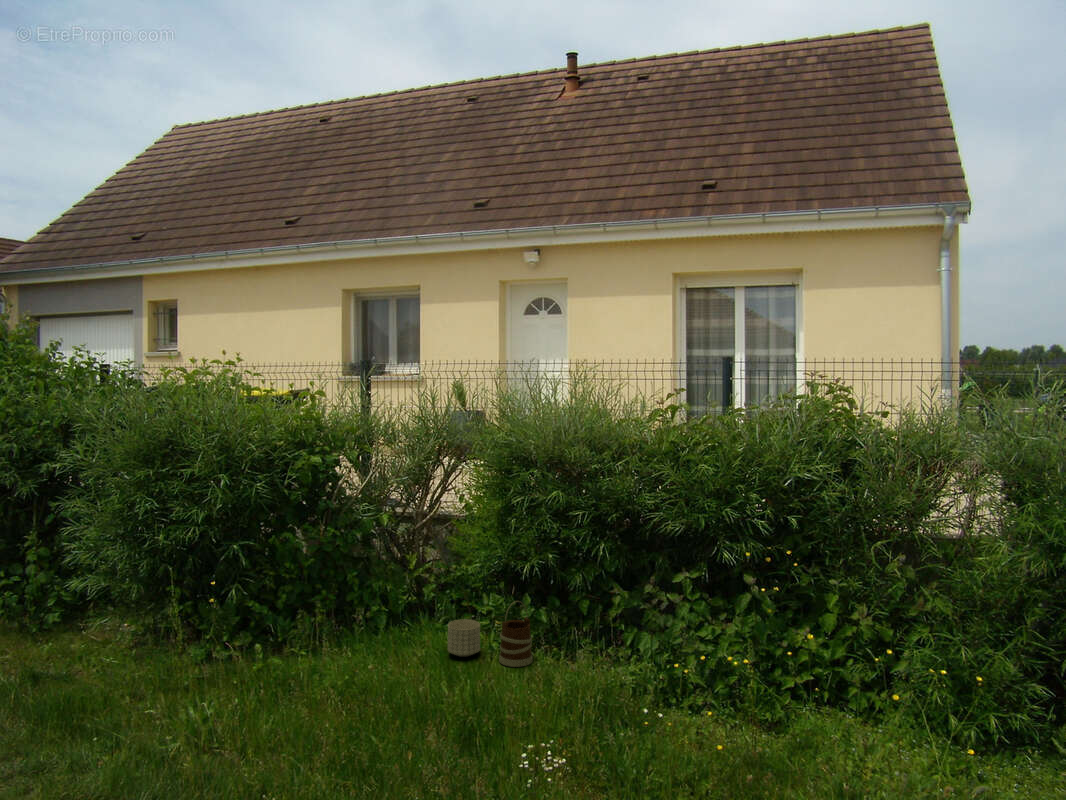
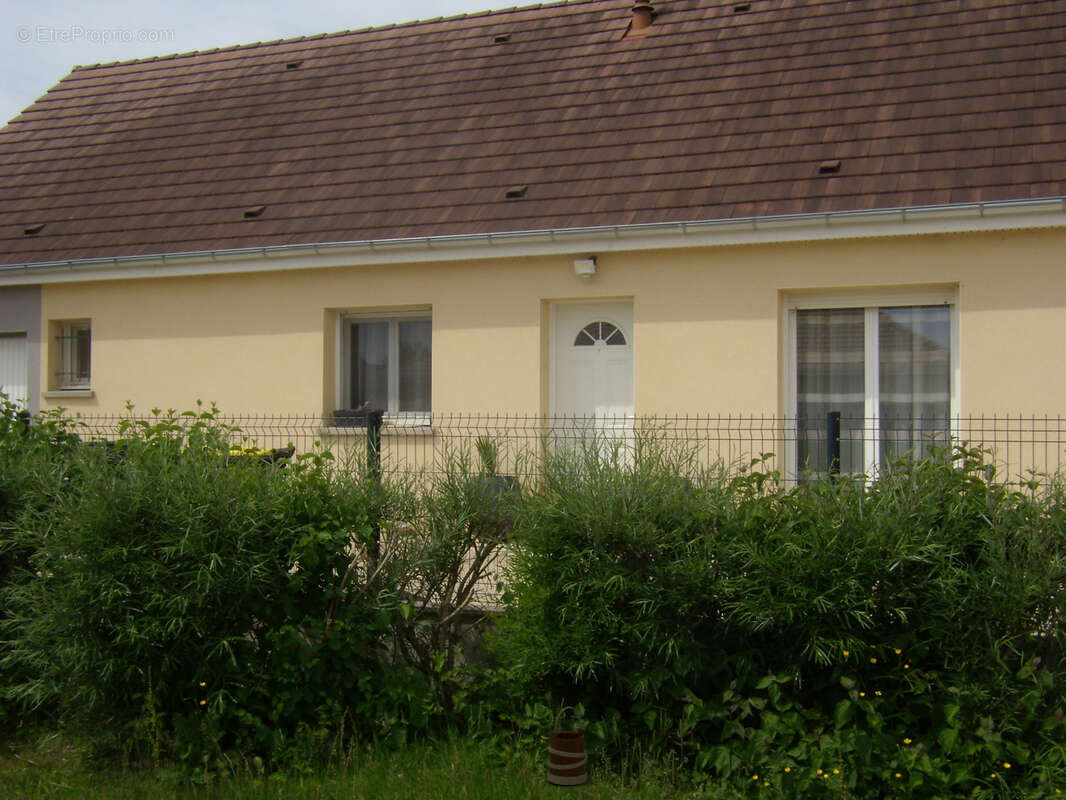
planter: present [448,620,480,657] -> none [485,731,524,775]

